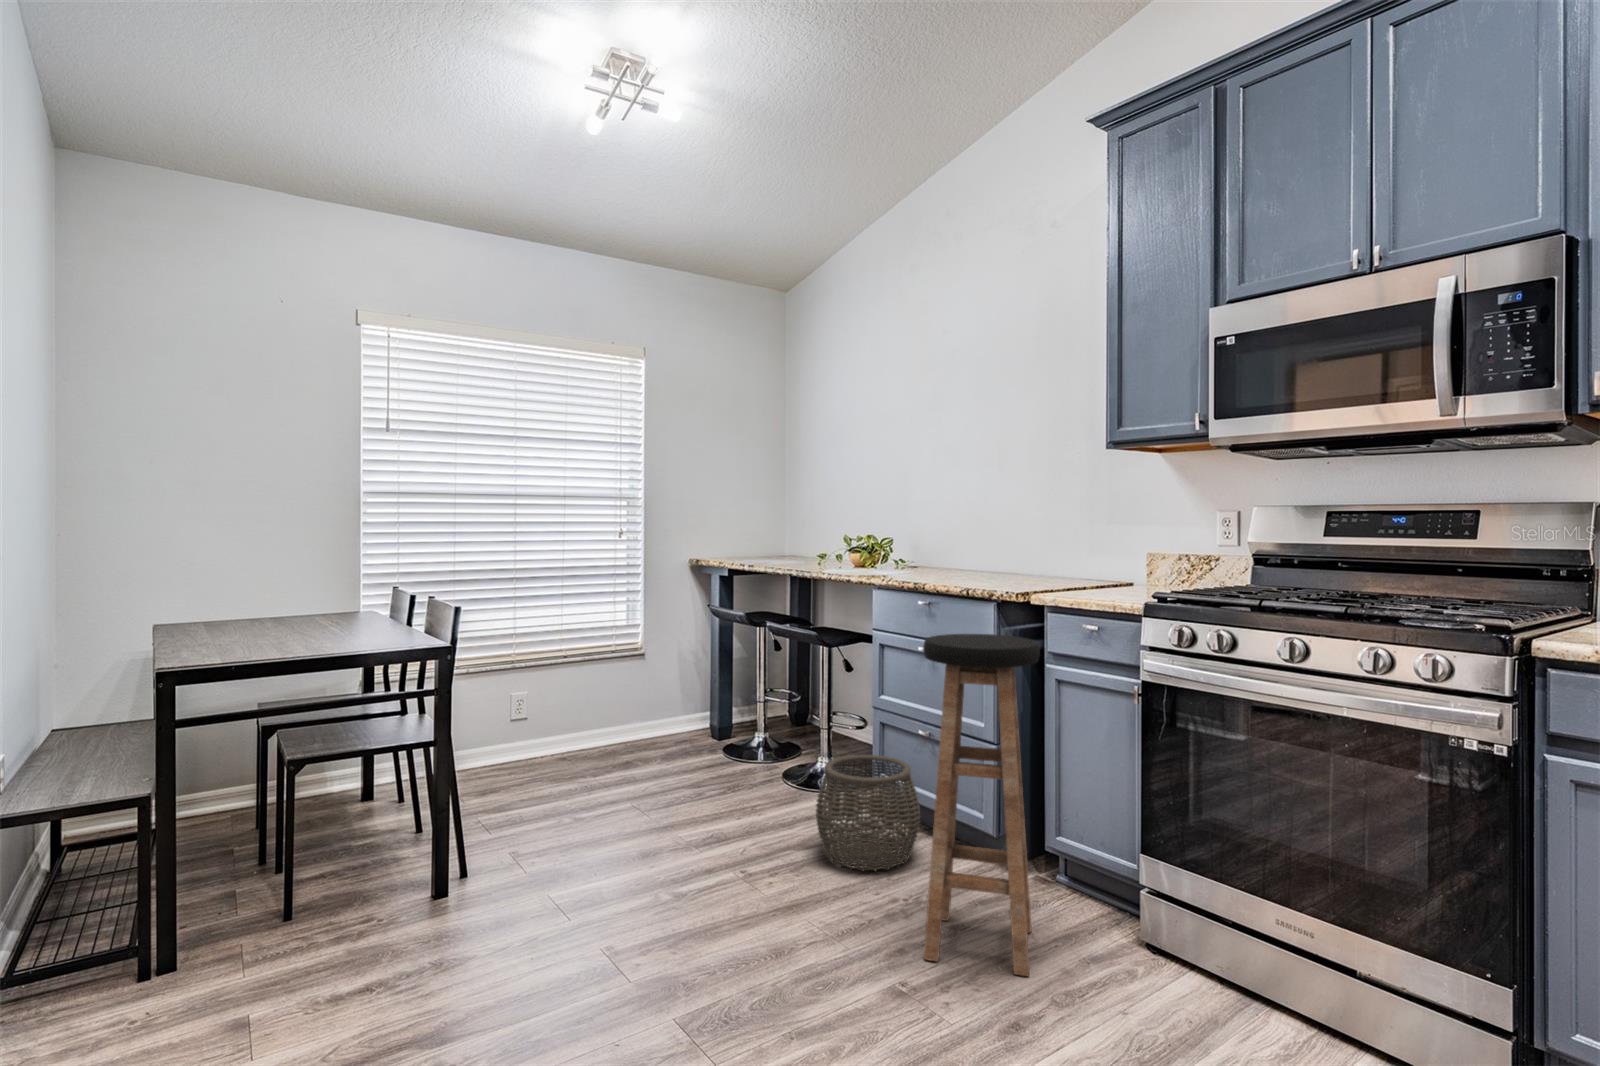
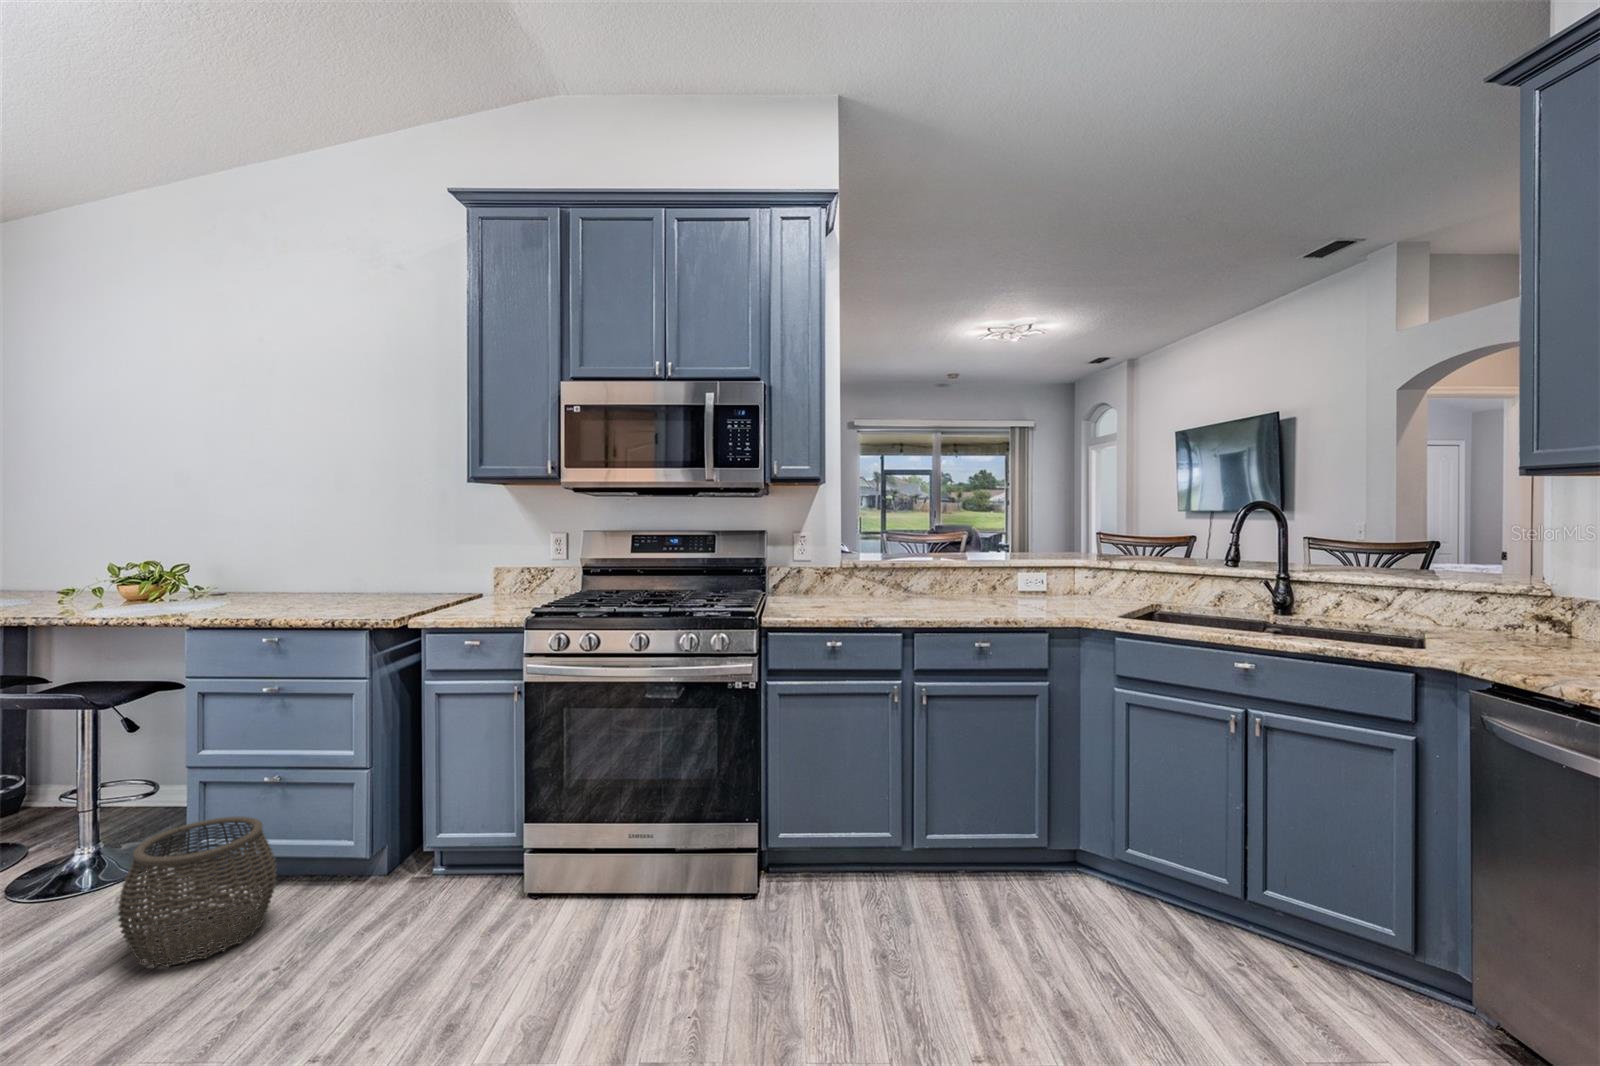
bar stool: present [923,634,1040,976] -> none [313,663,445,1013]

